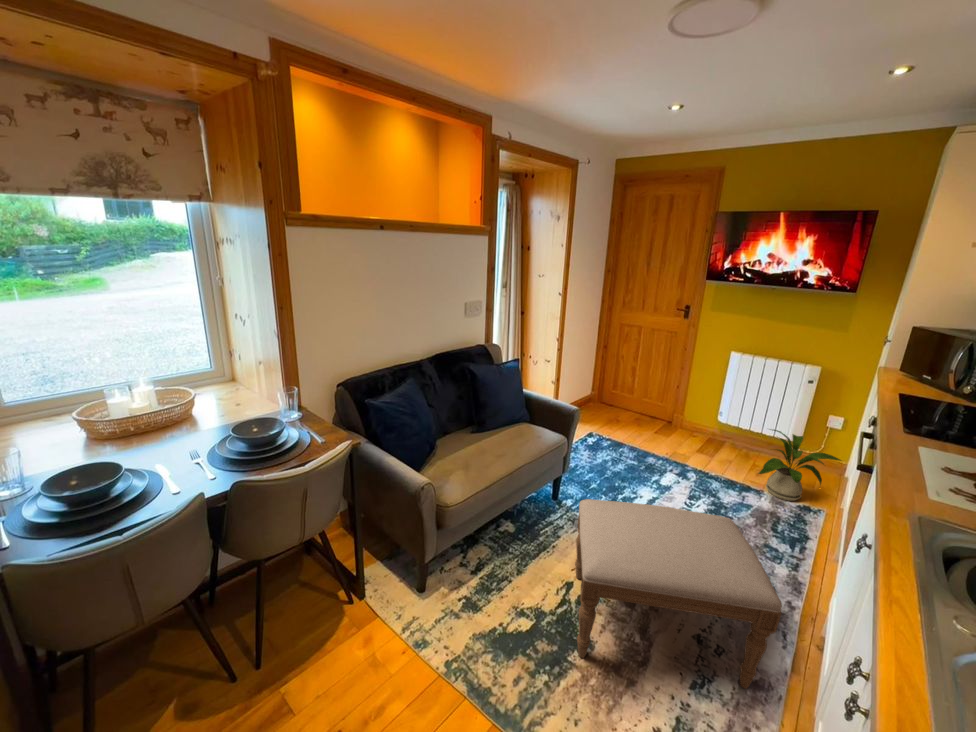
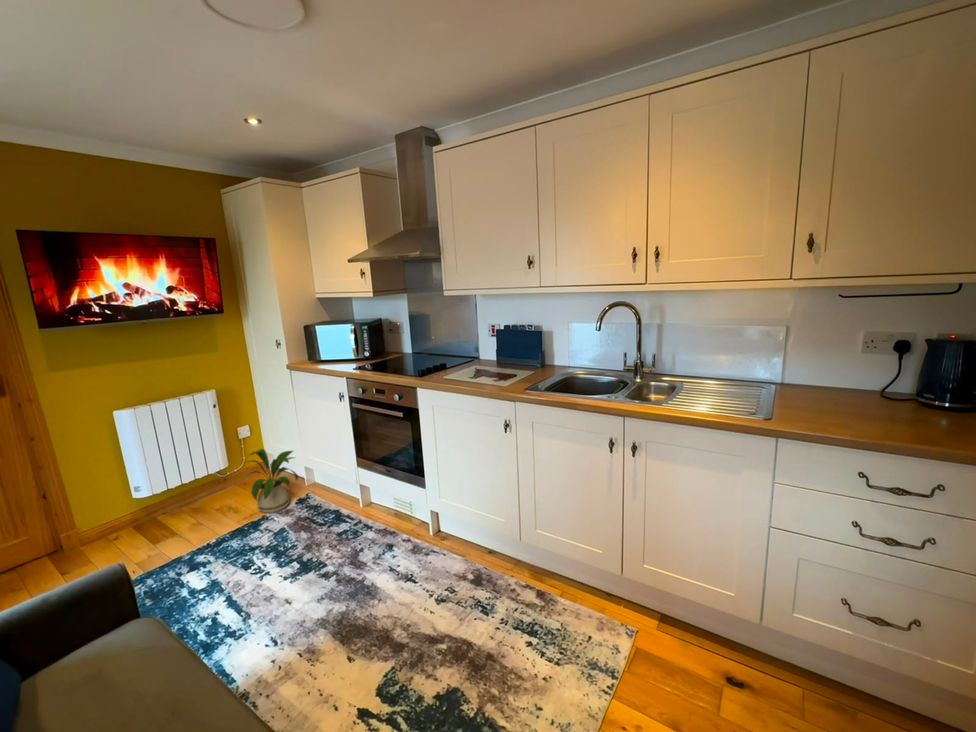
ottoman: present [575,499,782,689] -> none [327,500,482,706]

